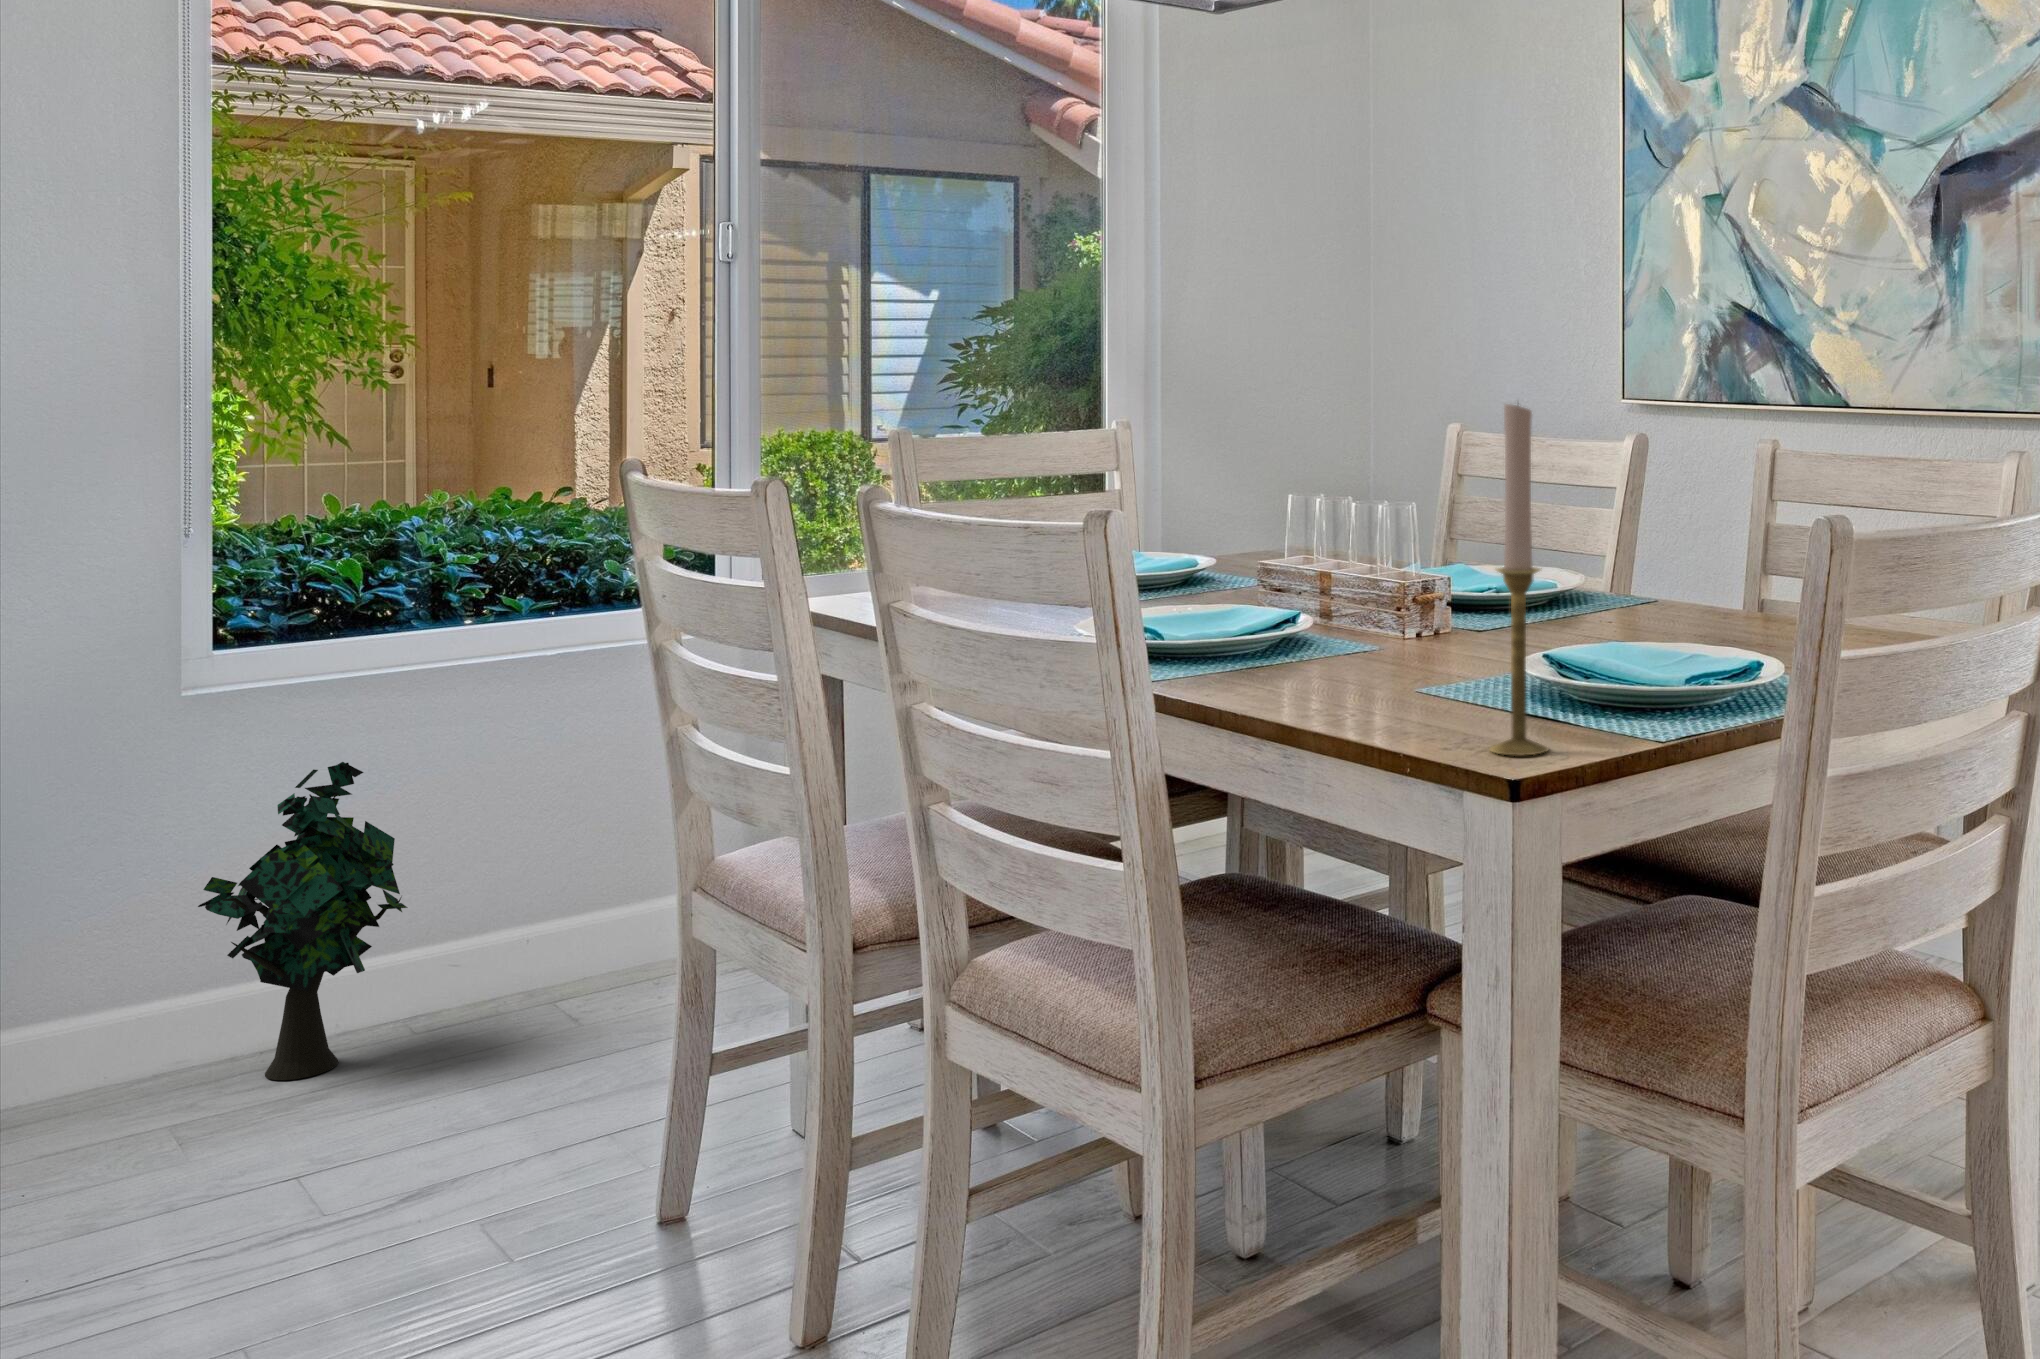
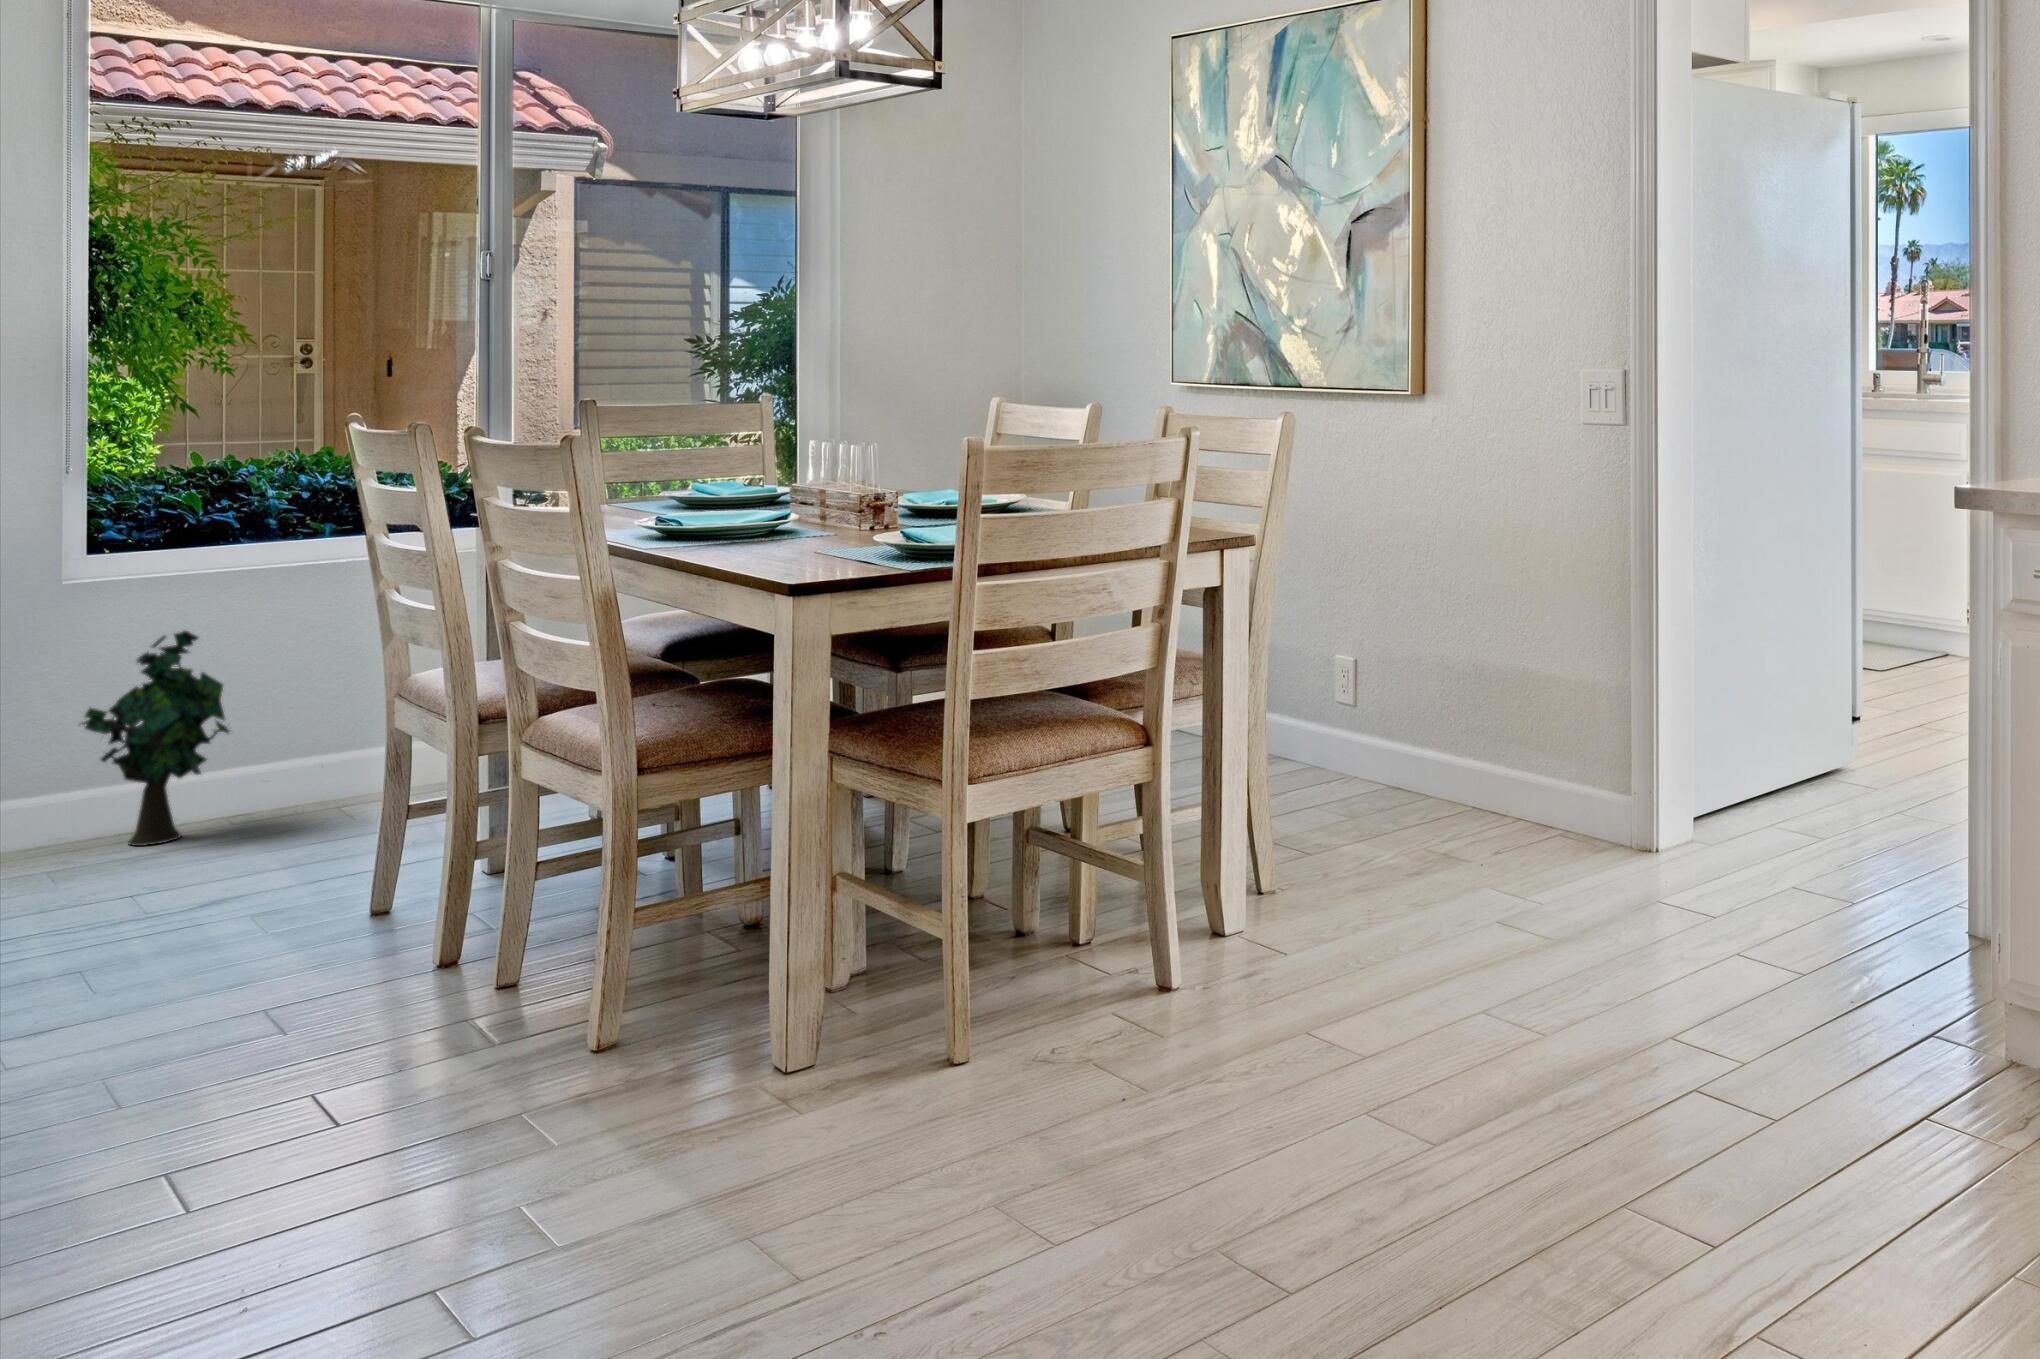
candlestick: present [1490,404,1548,755] -> none [803,378,839,579]

